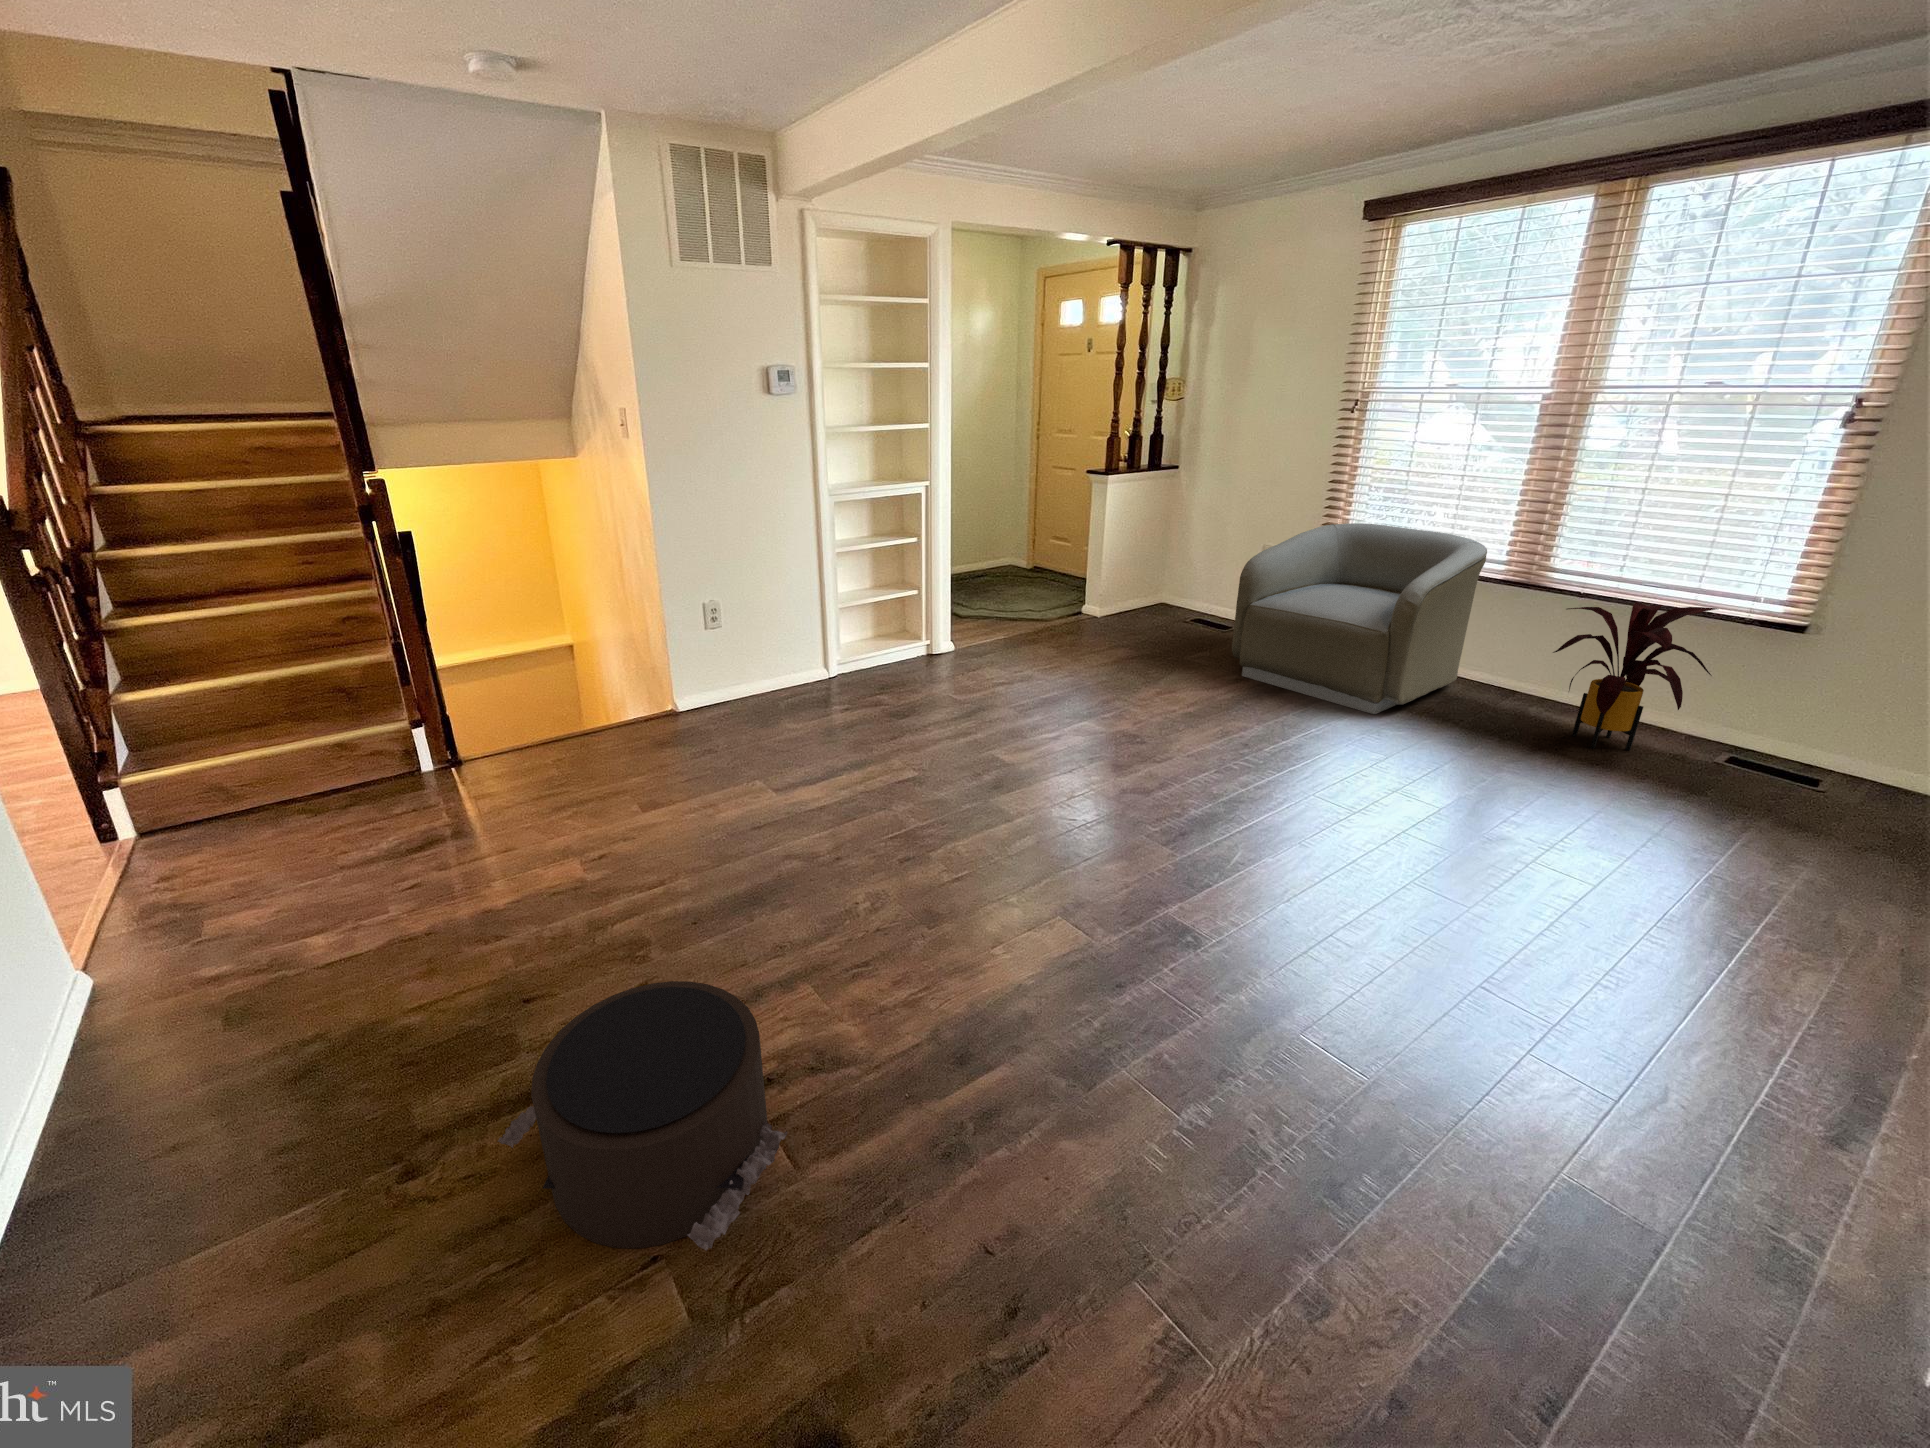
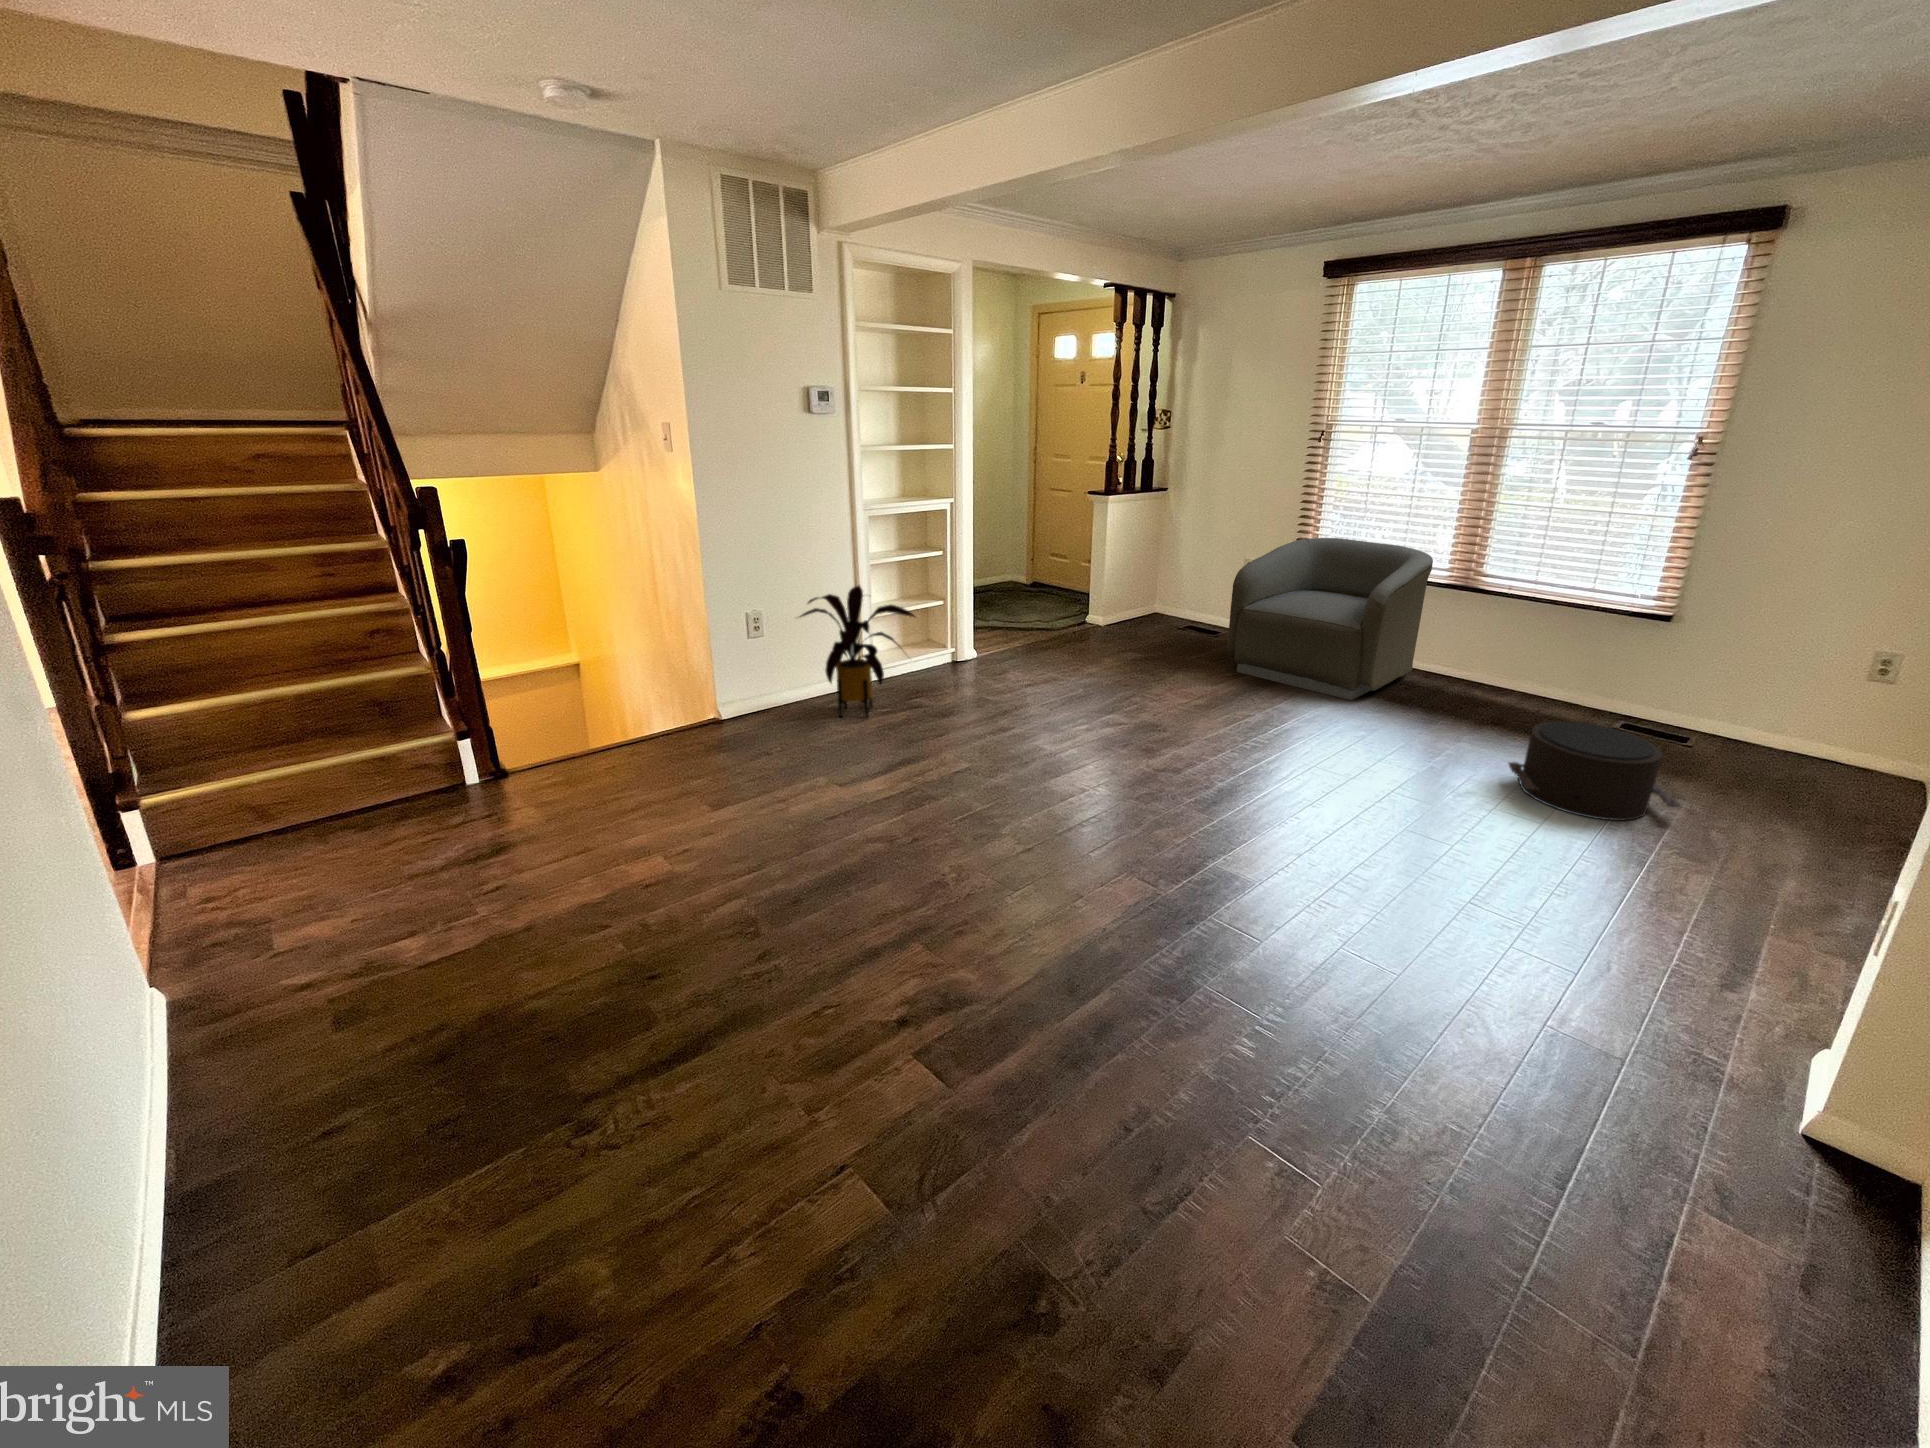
house plant: present [1553,602,1717,750] -> present [800,586,915,717]
pouf: present [498,981,787,1251] -> present [1508,721,1682,821]

